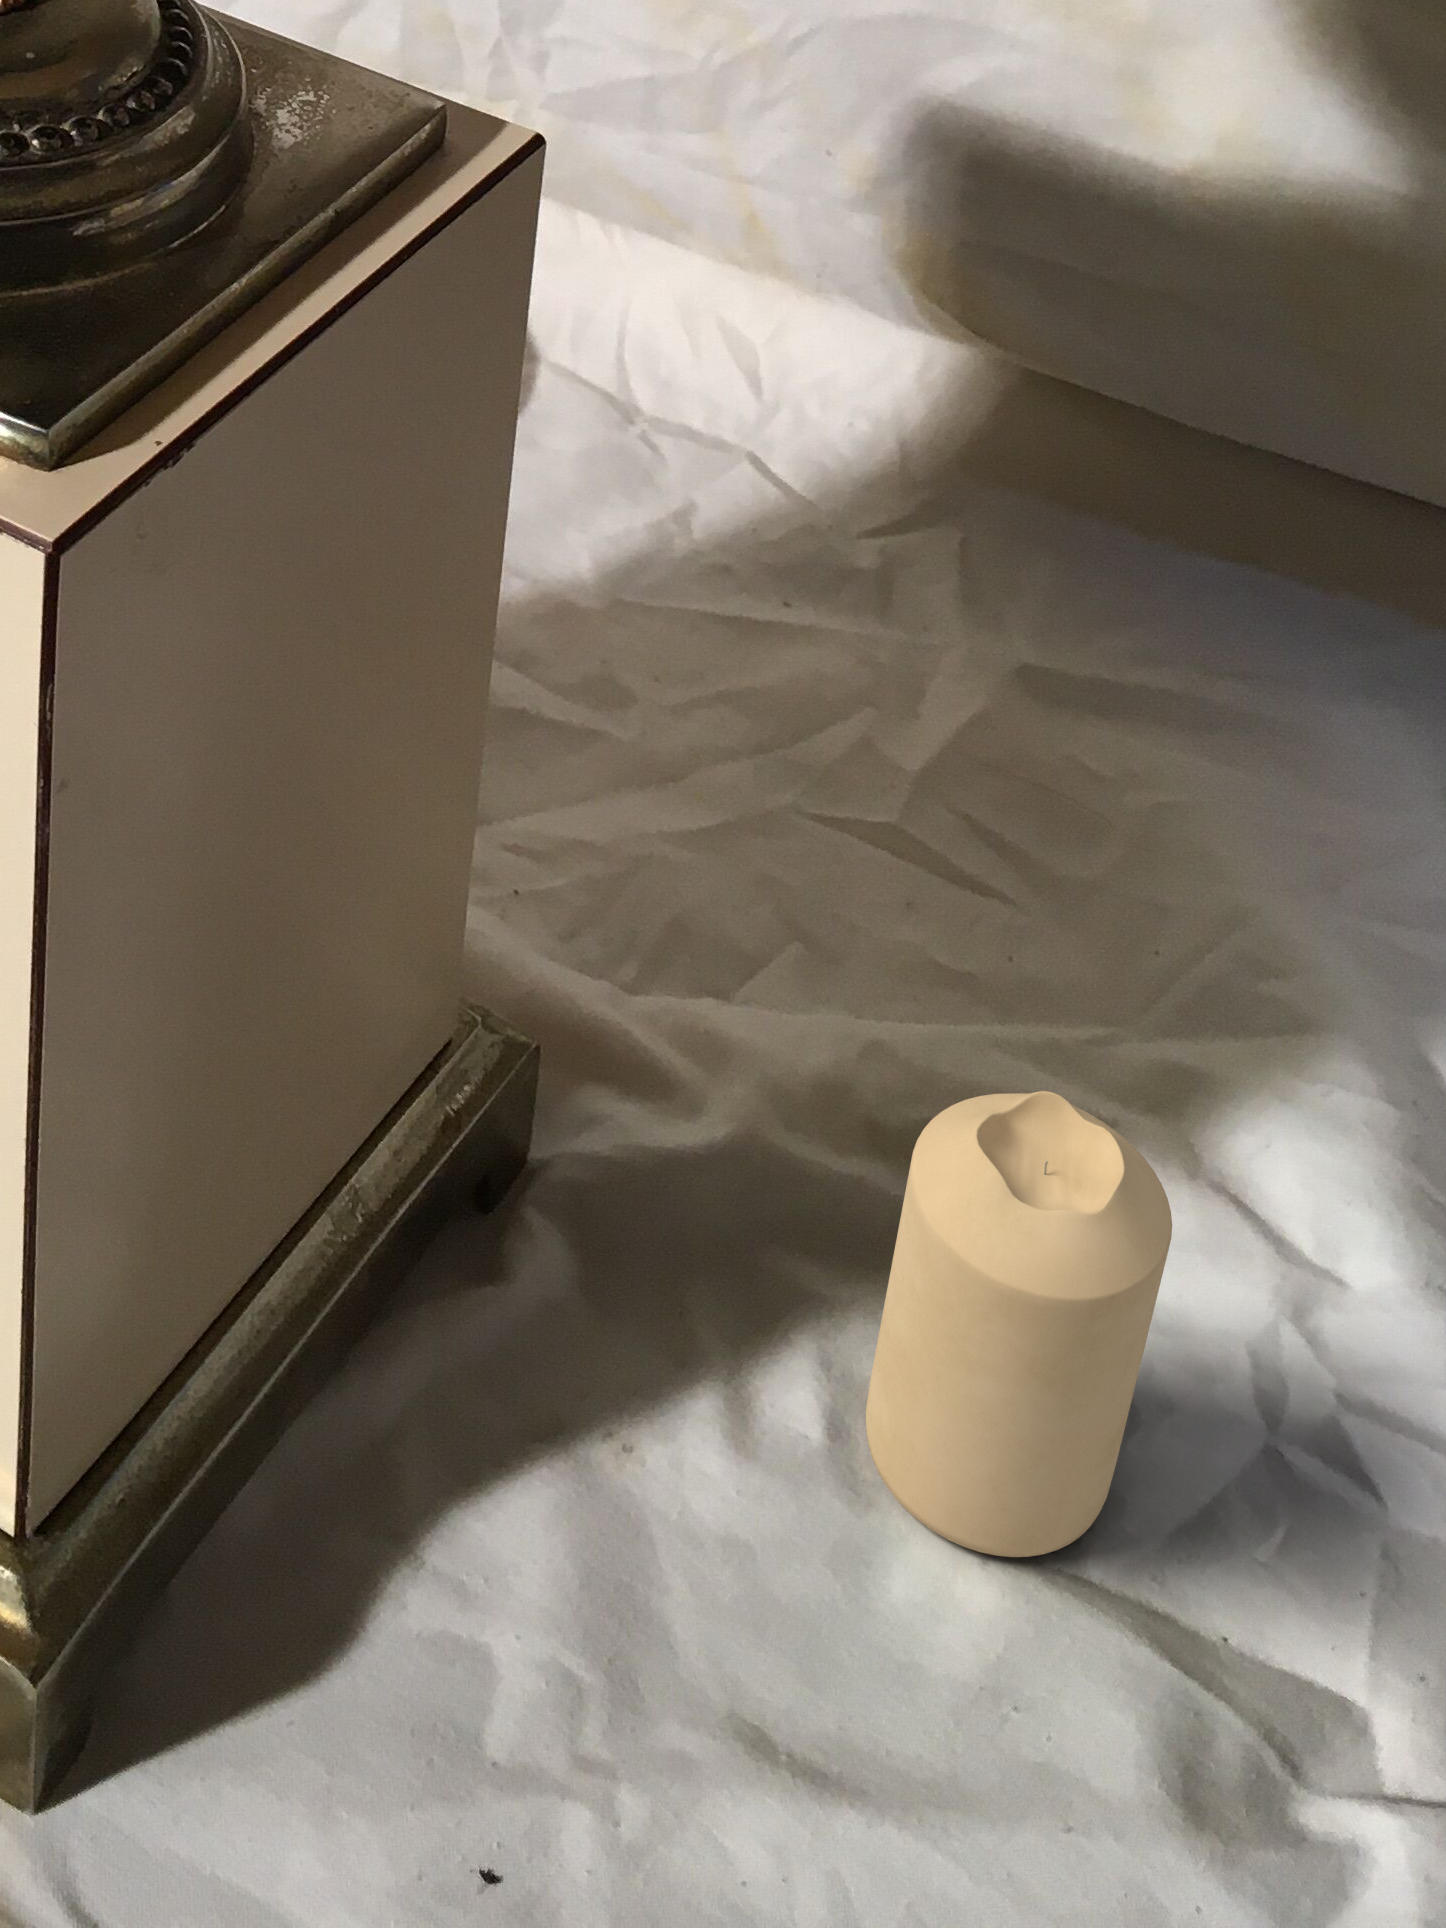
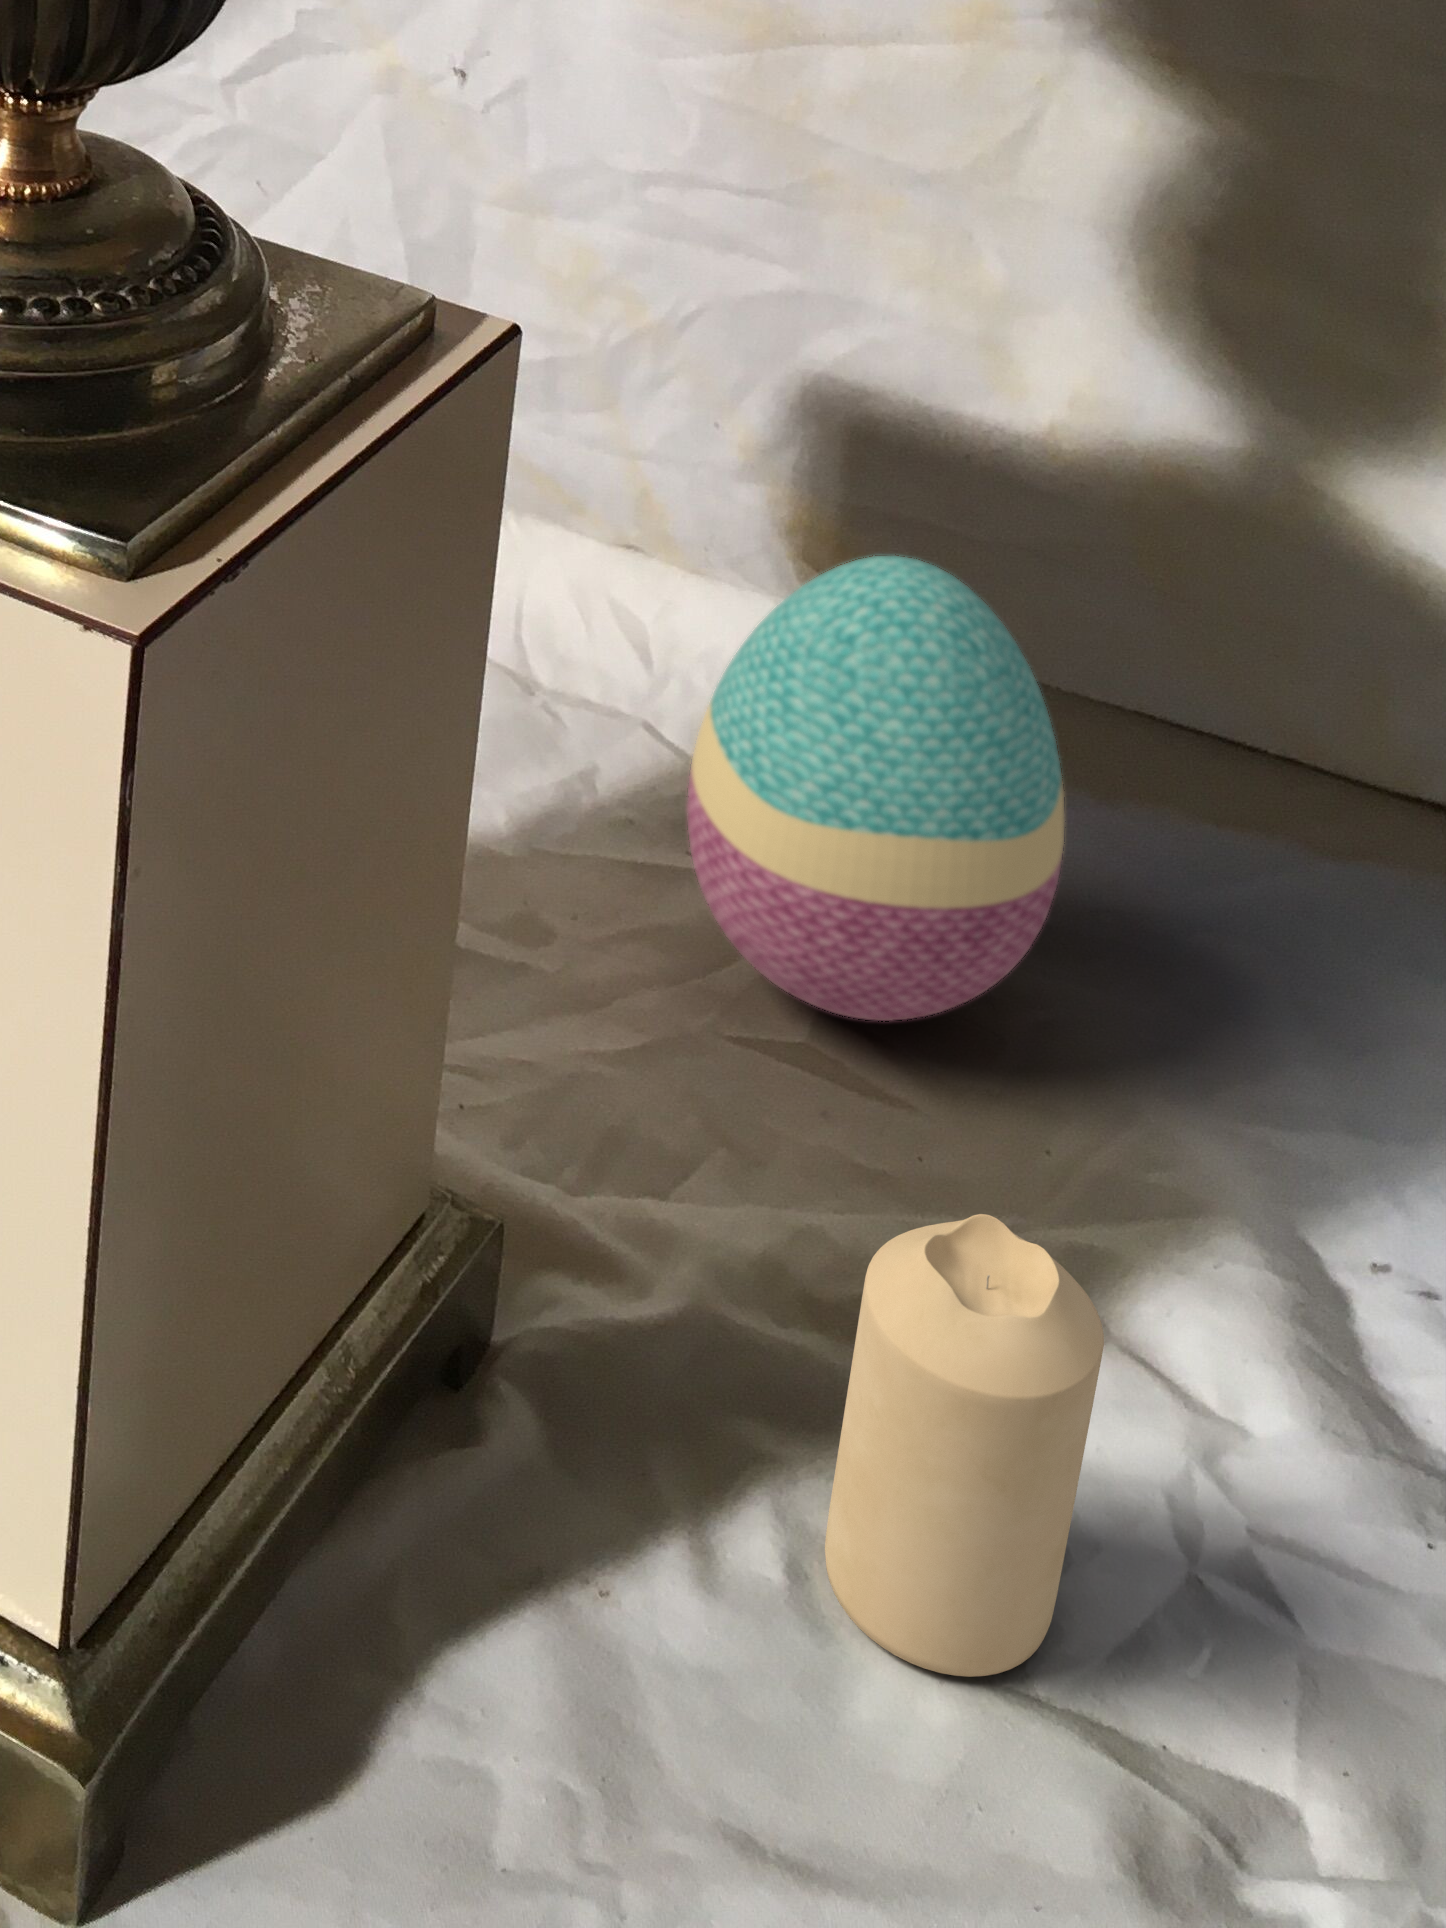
decorative egg: none [775,320,1190,810] -> present [687,556,1064,1021]

